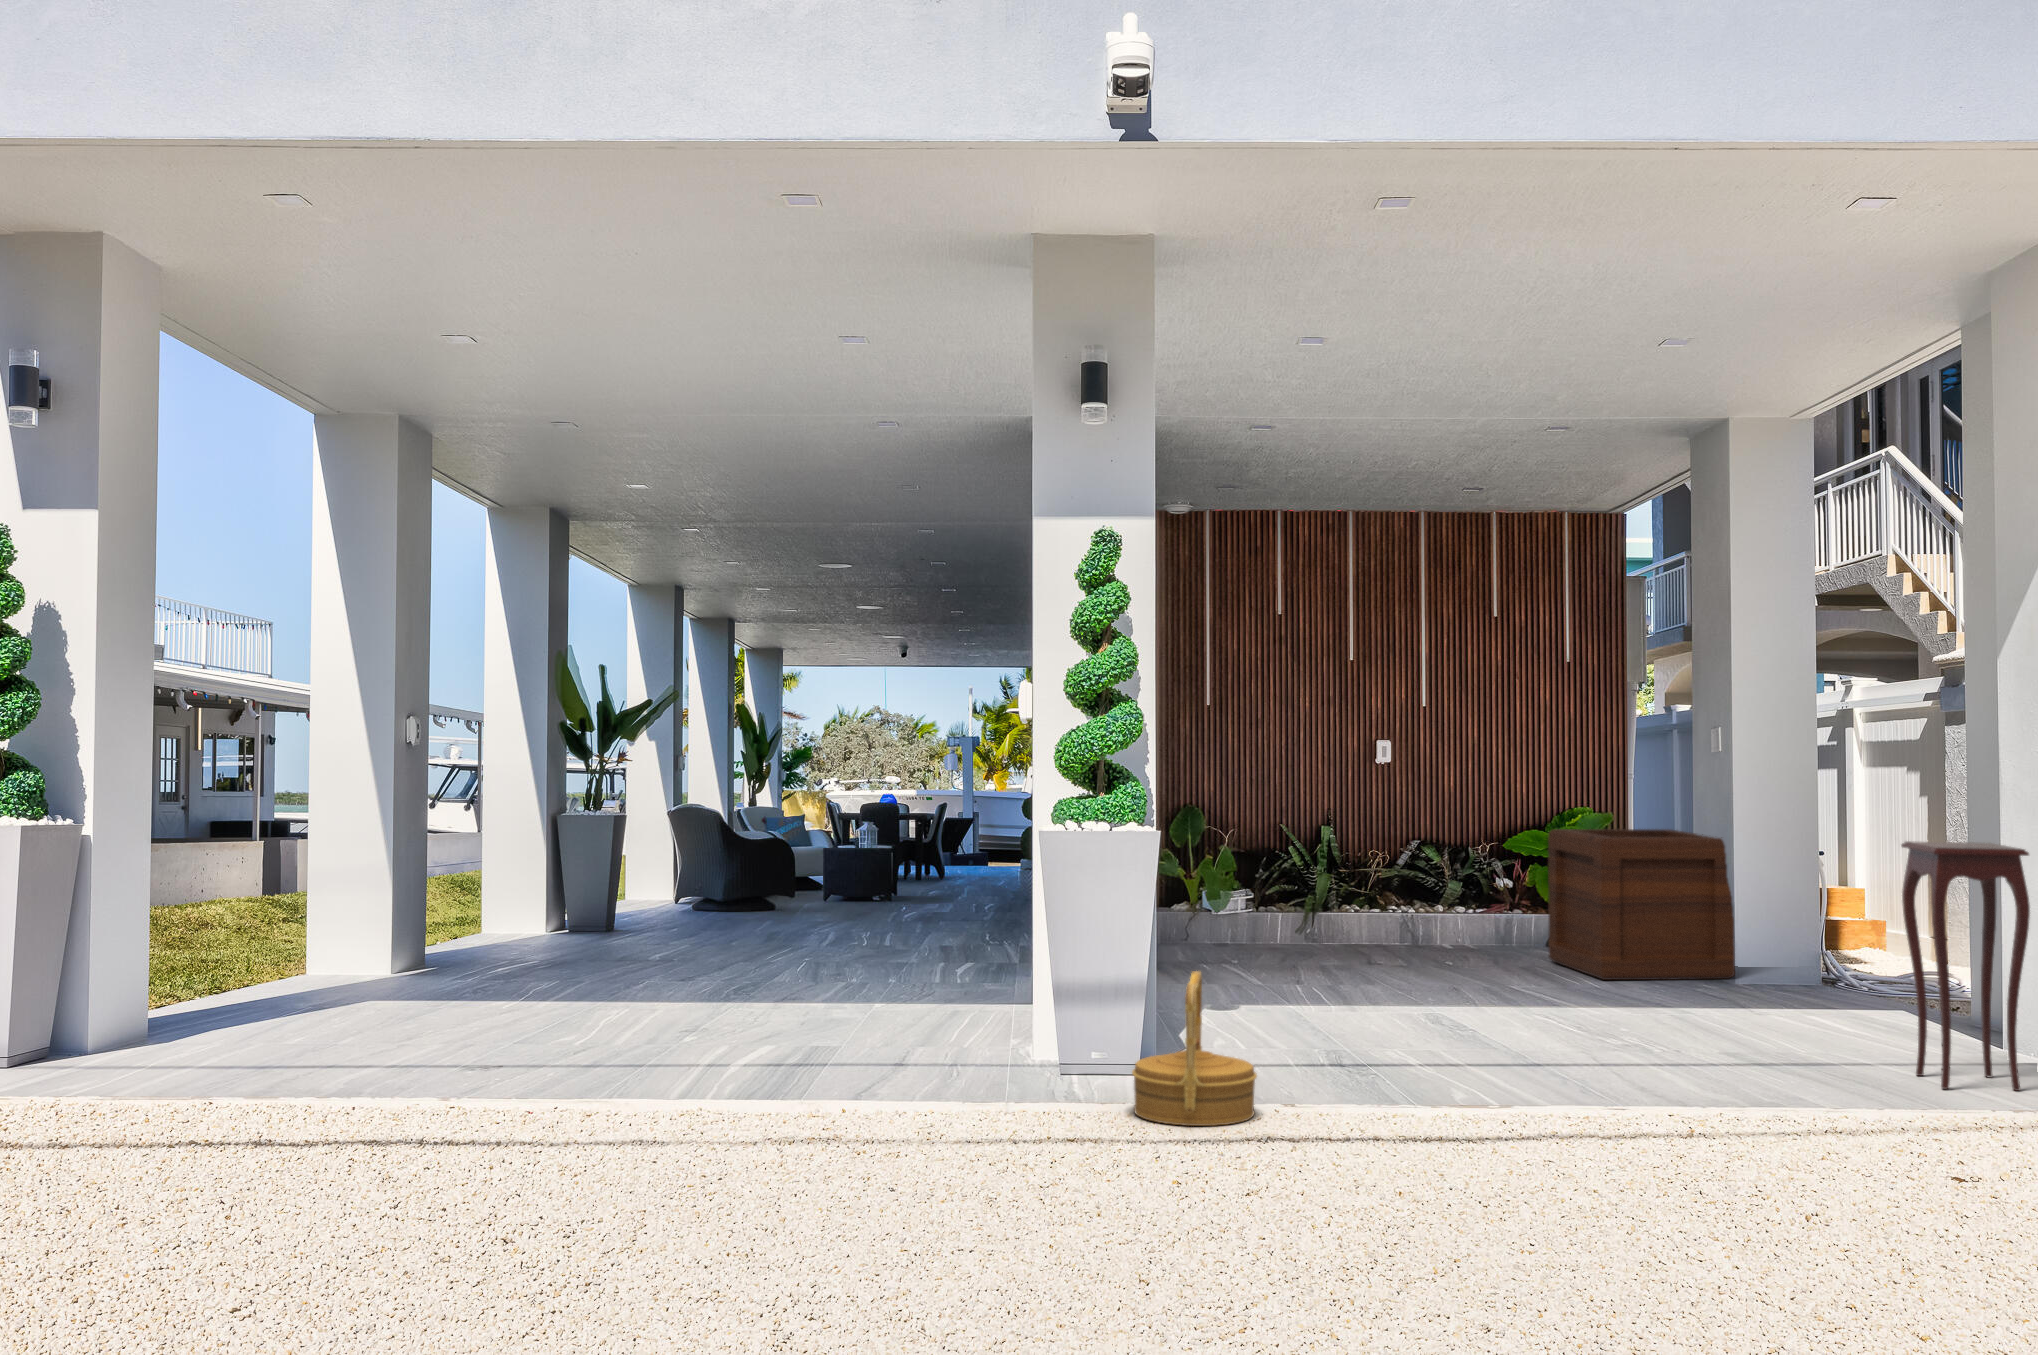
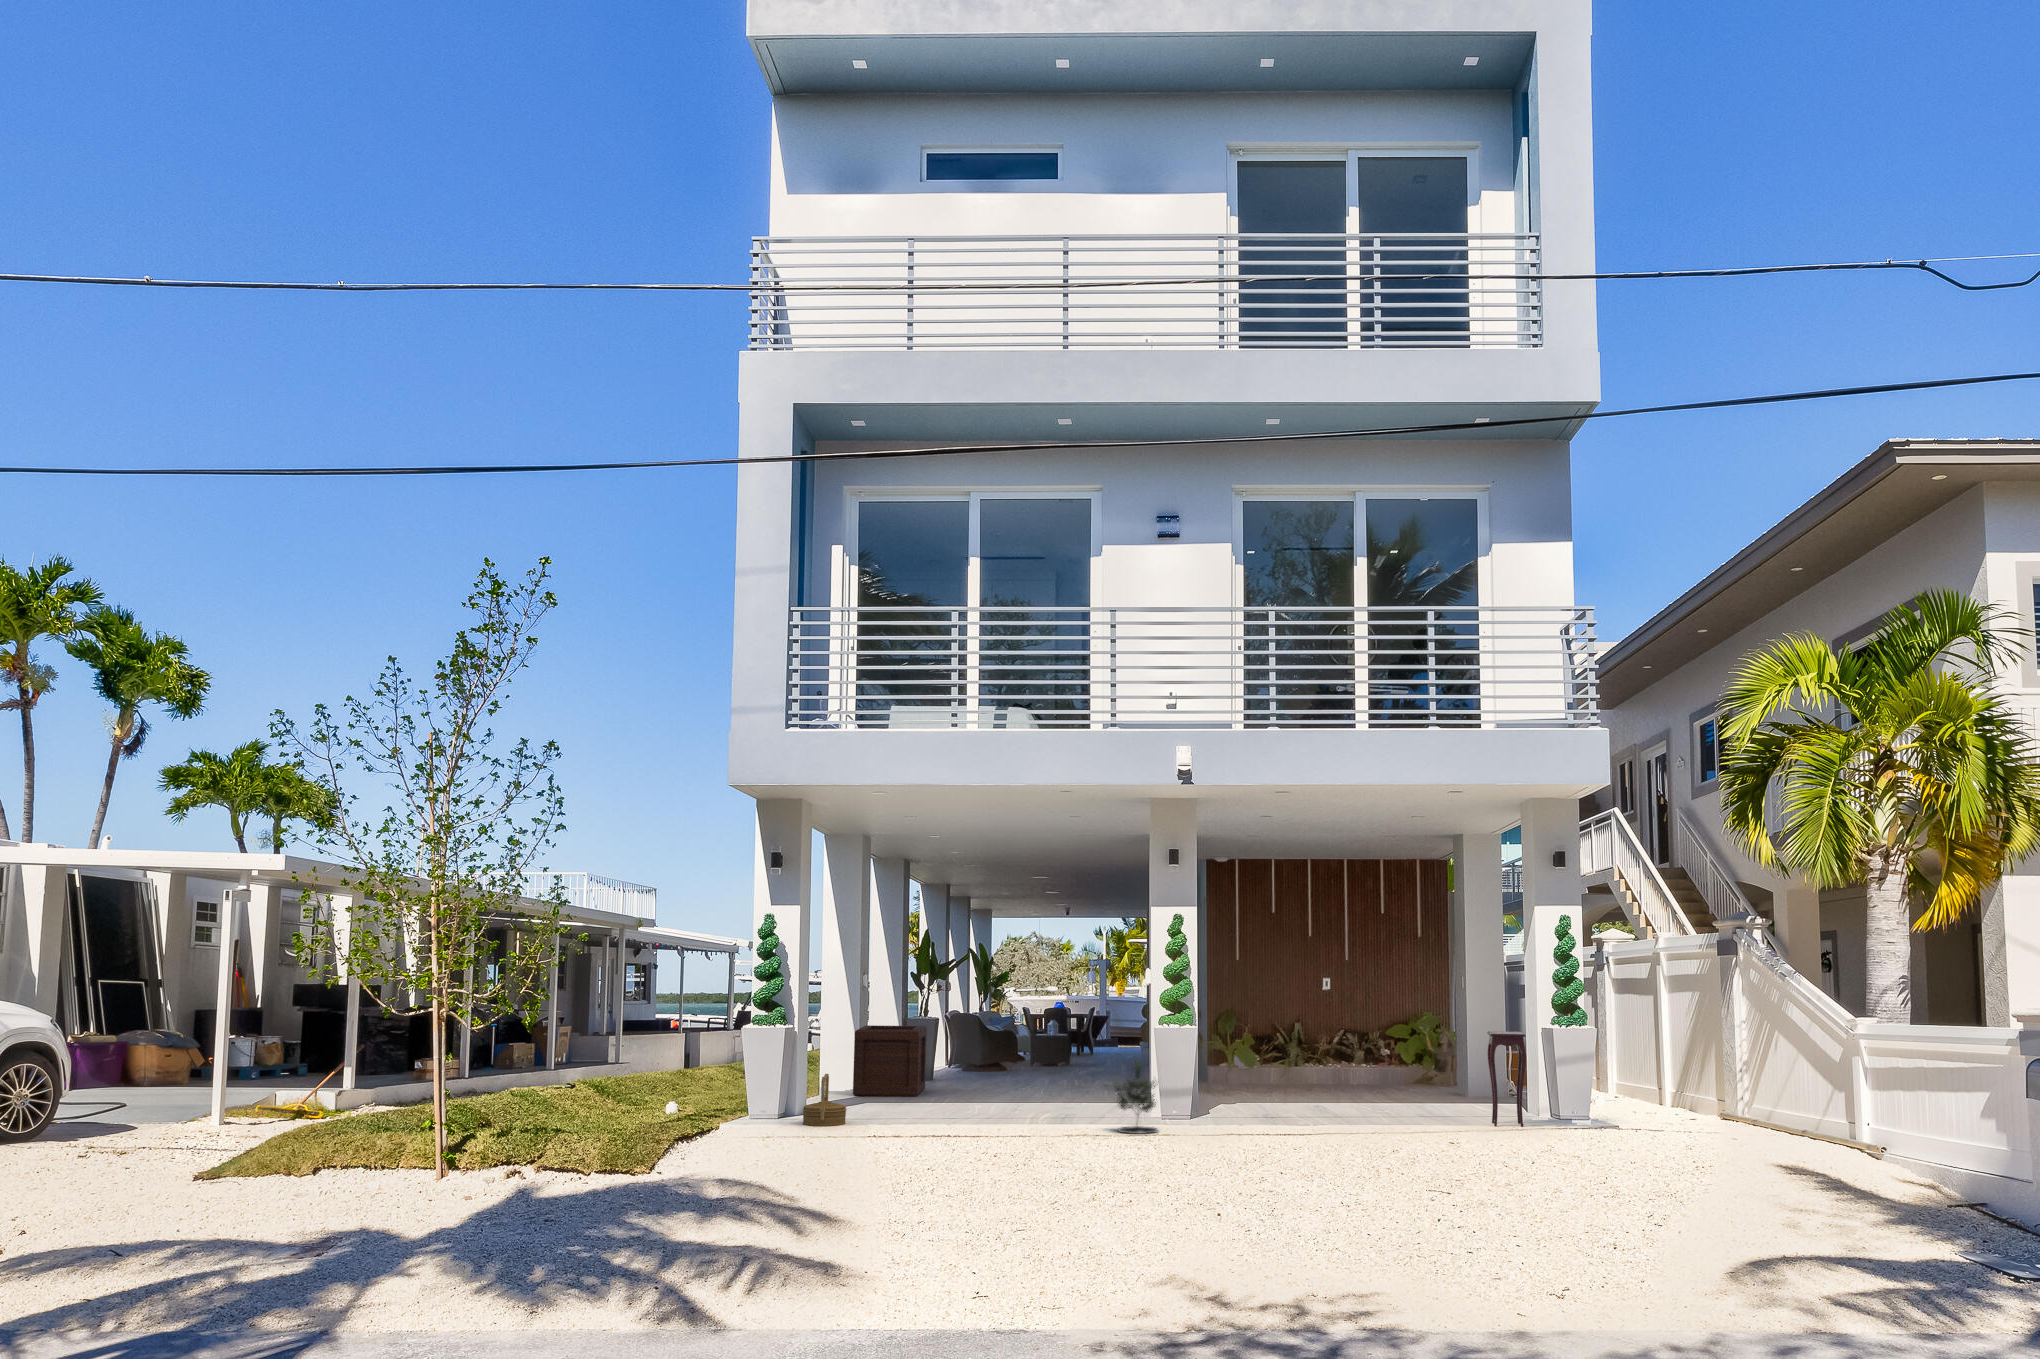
wooden crate: present [1548,829,1735,980] -> present [853,1025,927,1096]
potted tree: none [919,903,1058,1124] -> present [1115,1062,1158,1134]
woven basket: present [1132,971,1257,1126] -> present [803,1074,847,1126]

